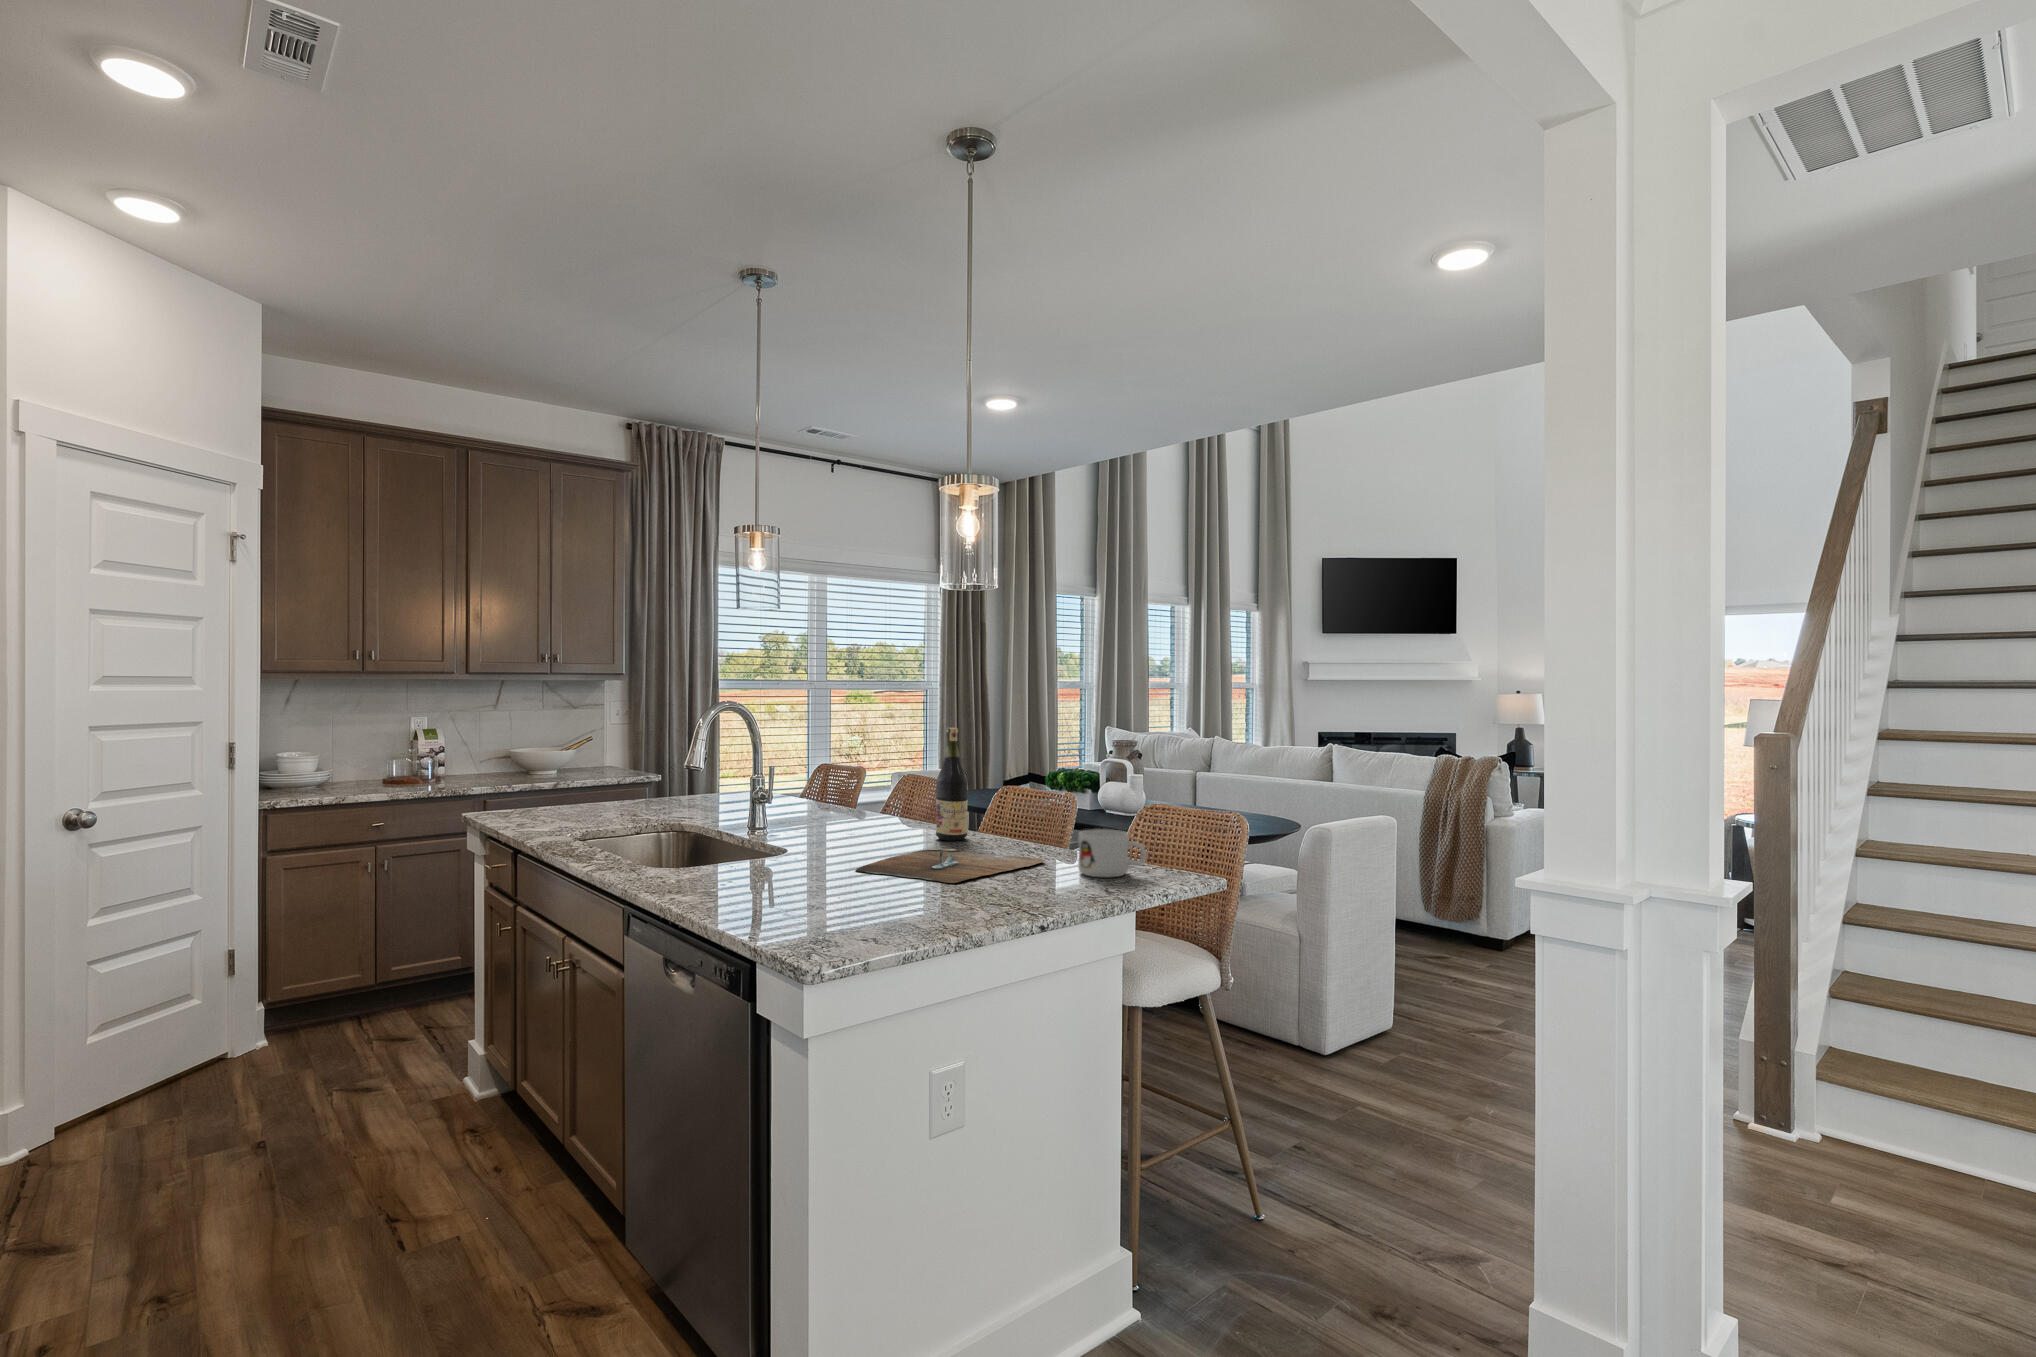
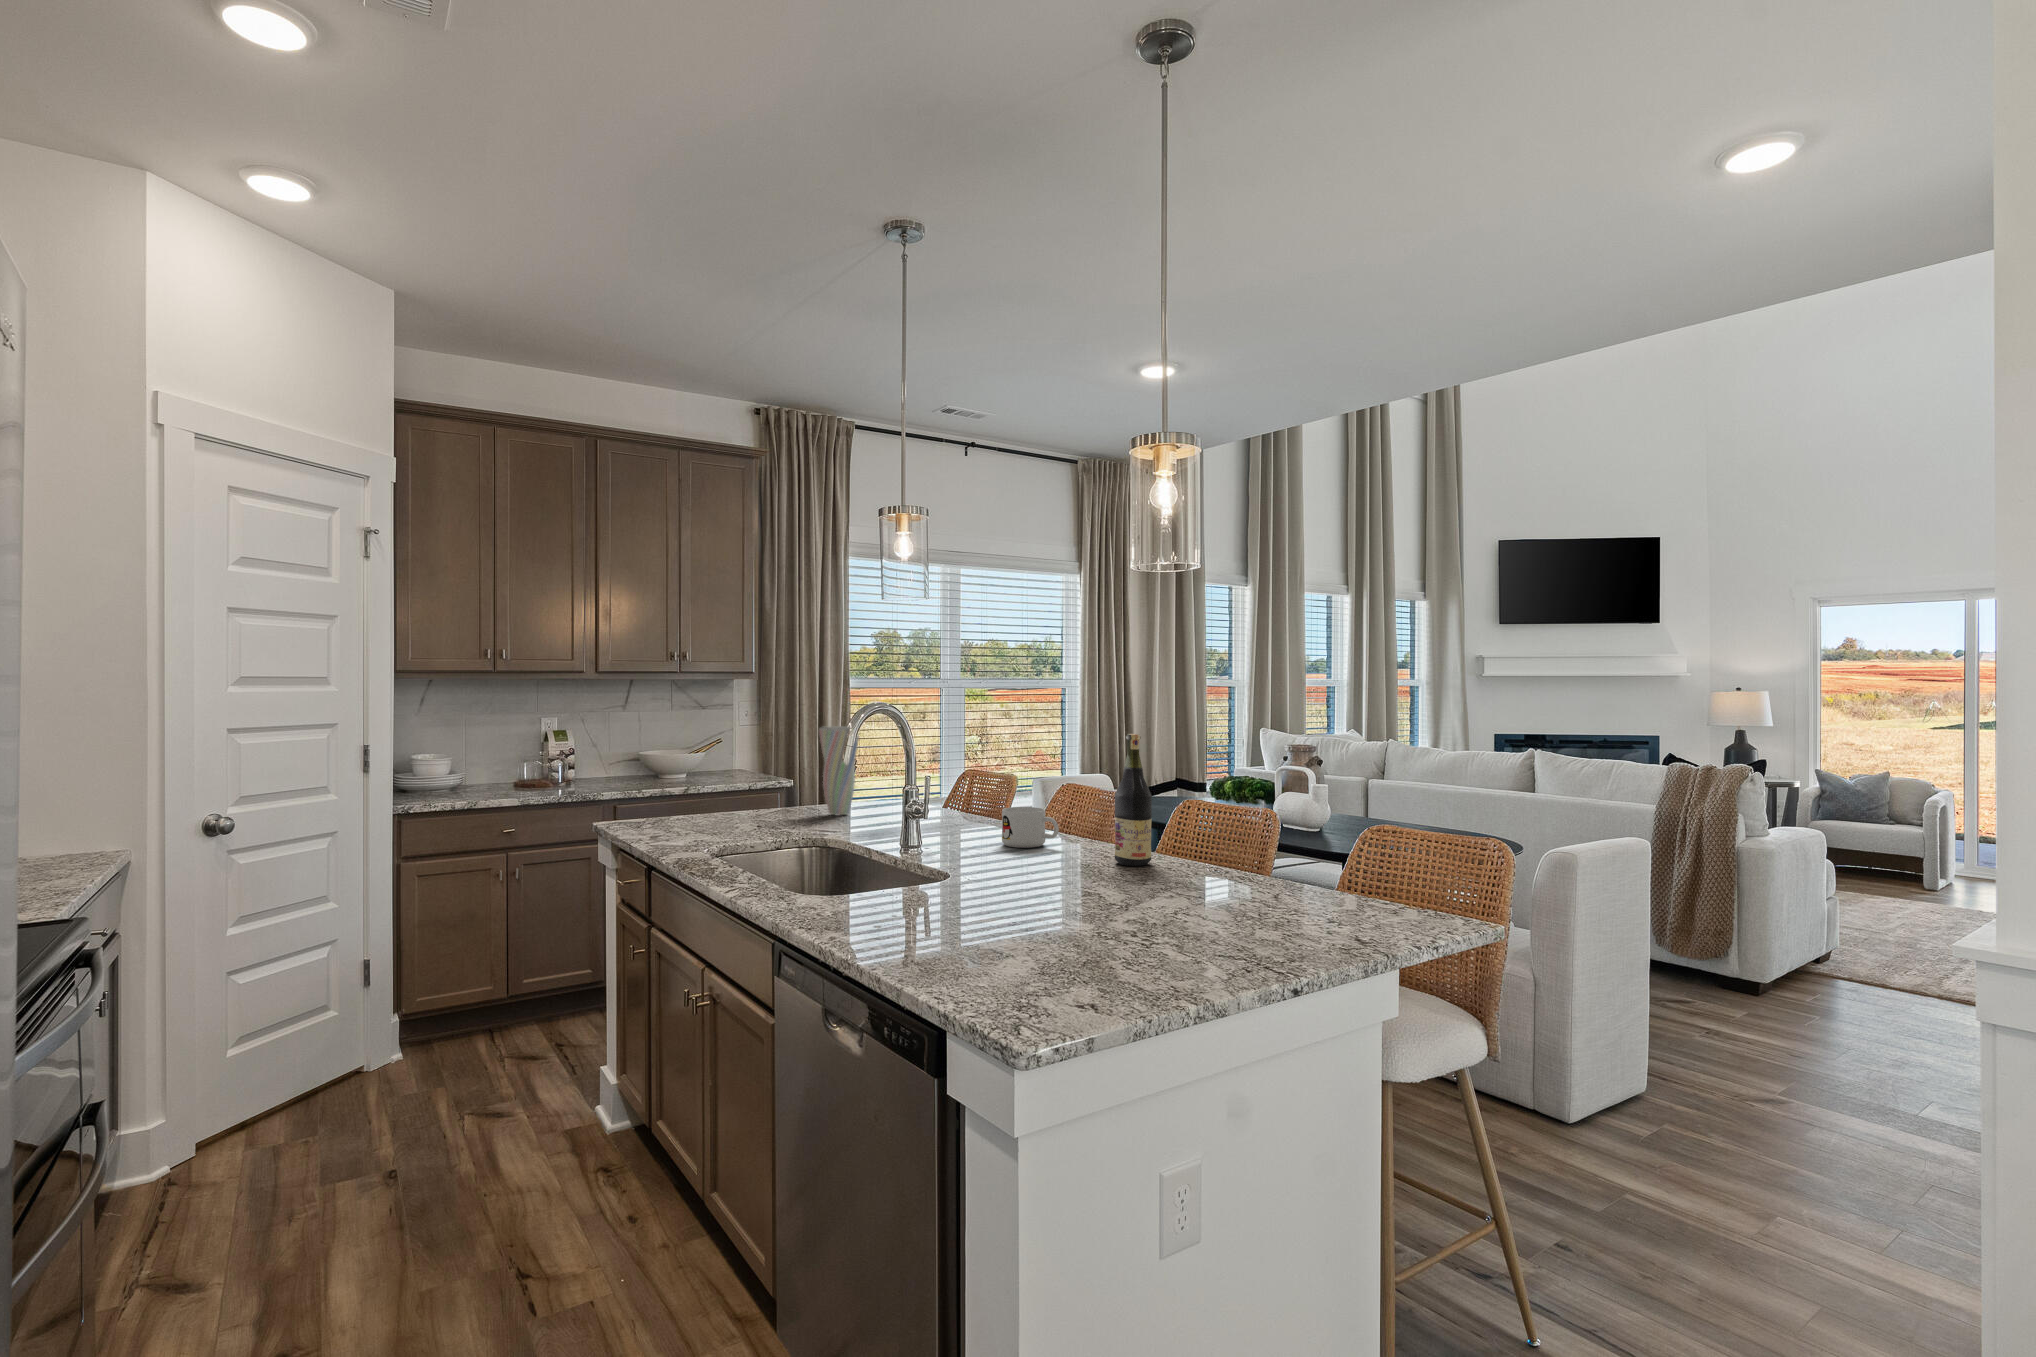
vase: none [682,723,720,804] -> present [819,726,859,815]
mug: present [1078,829,1147,877] -> present [1002,807,1059,848]
cutting board: present [856,847,1045,883] -> none [1035,875,1259,924]

